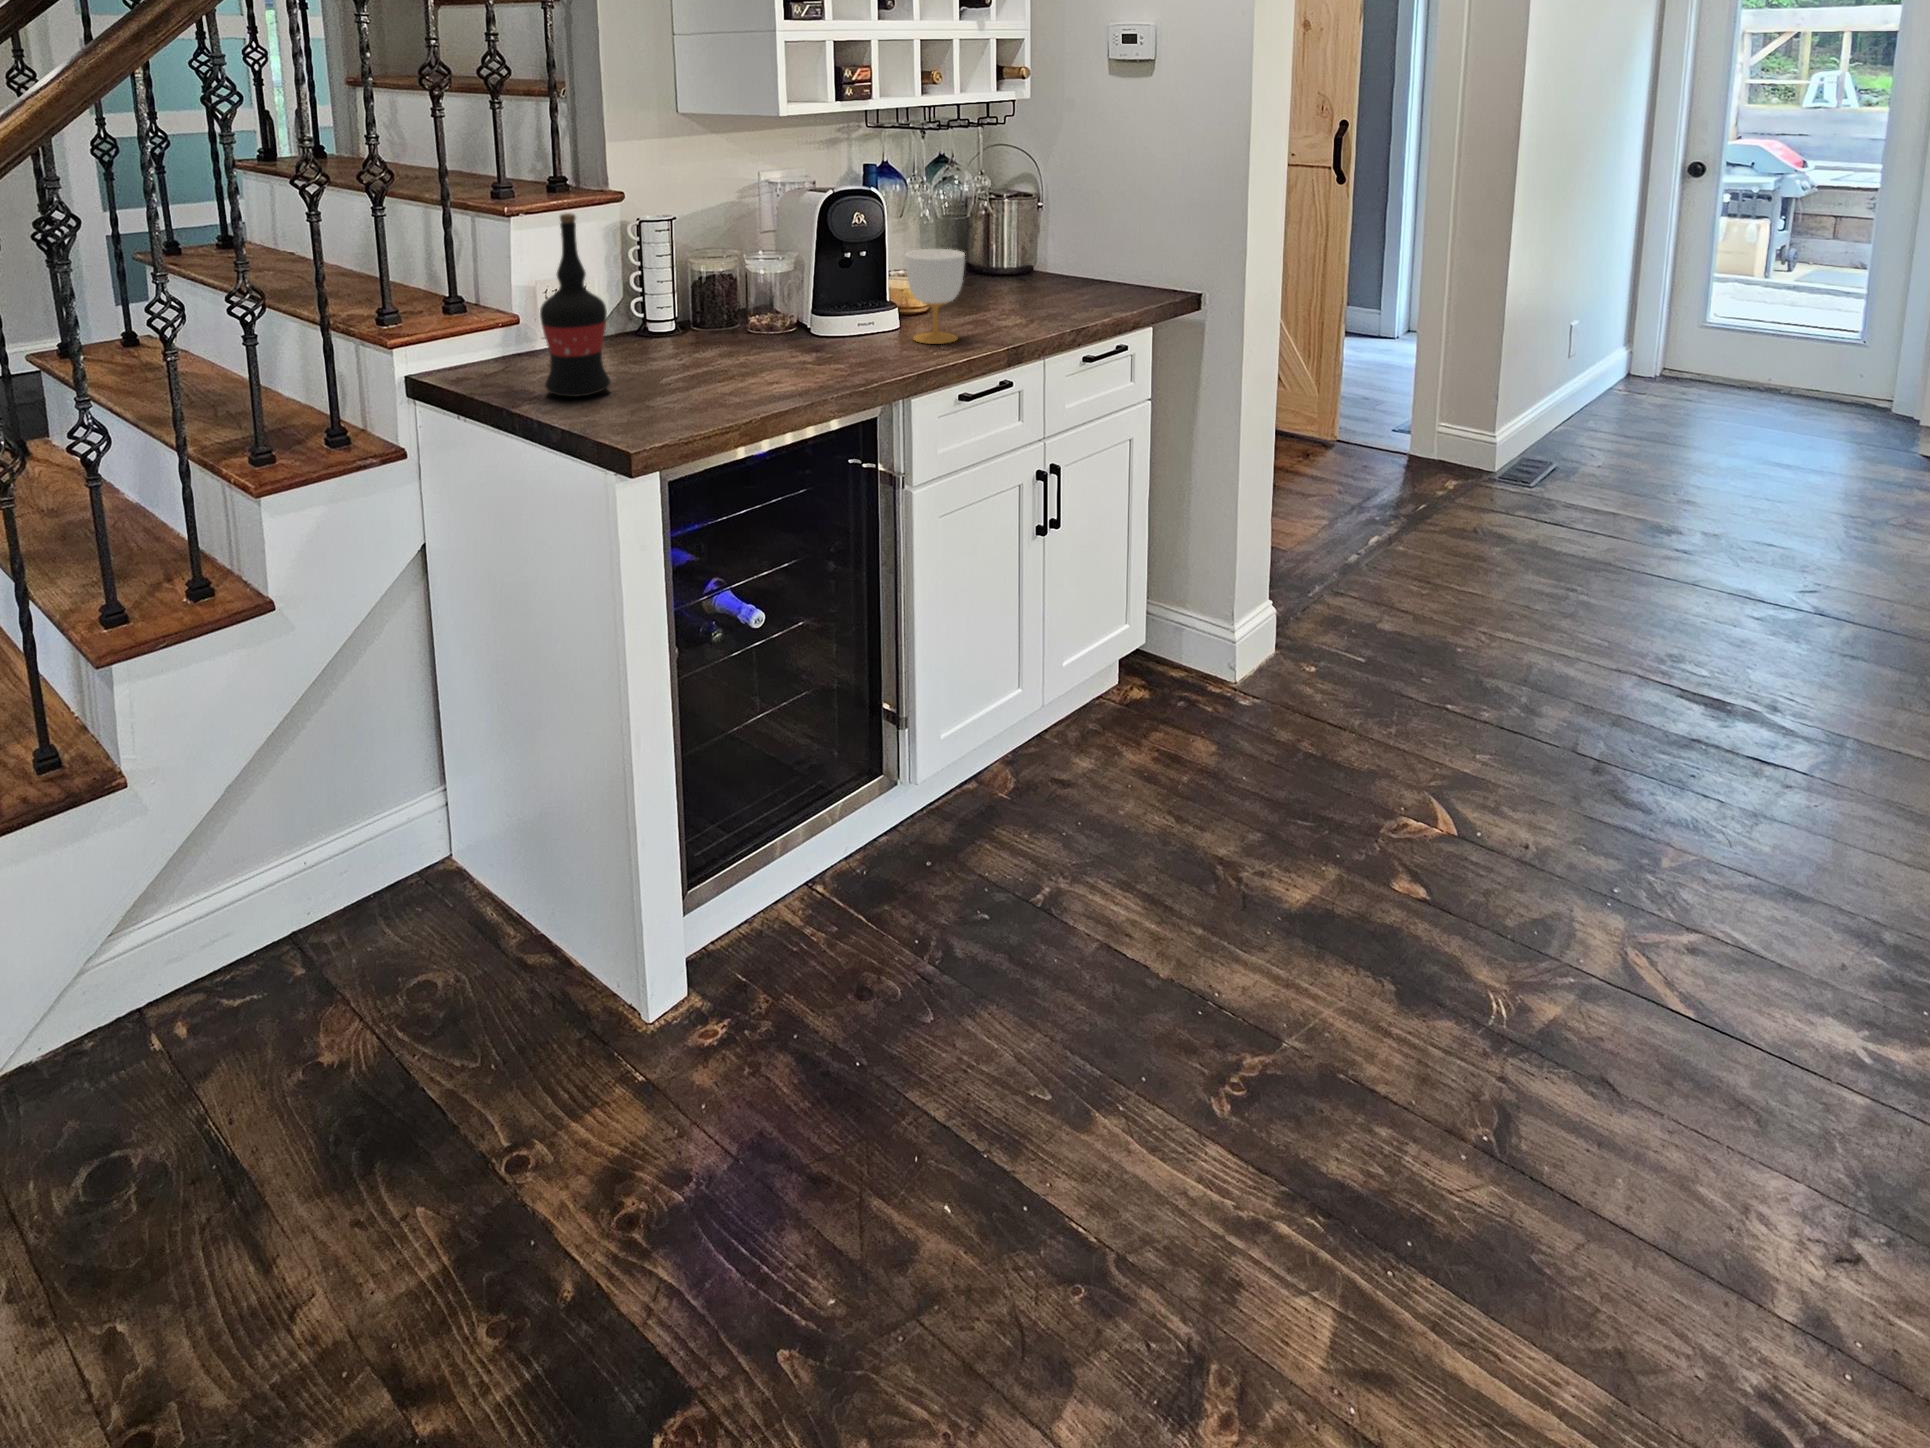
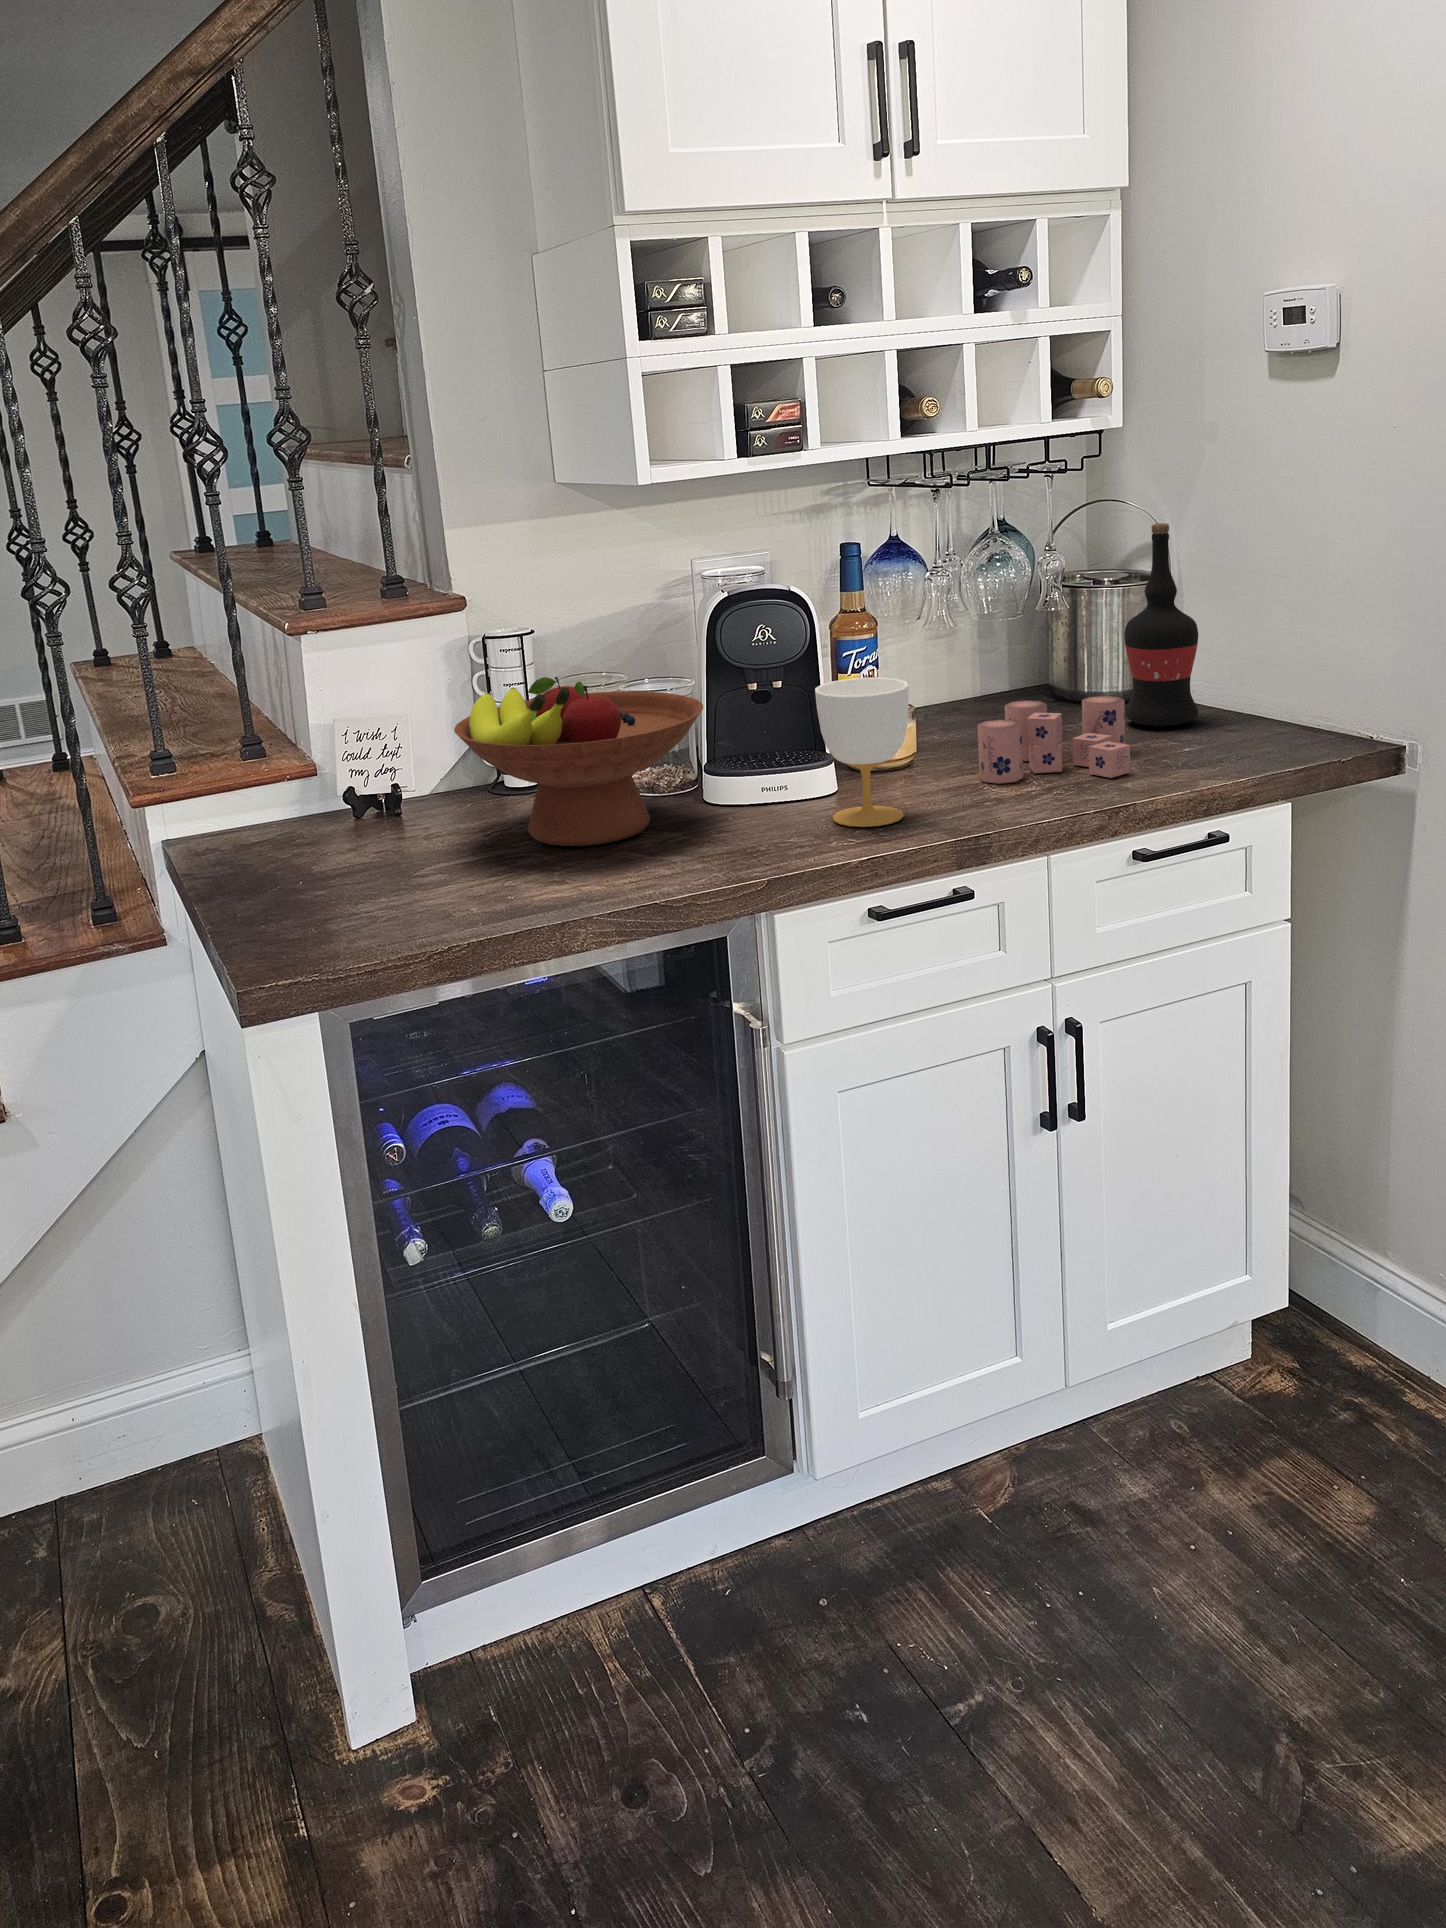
wine bottle: present [540,213,610,397] -> present [1124,523,1198,726]
fruit bowl: none [665,246,839,362] -> present [454,677,703,846]
candle: none [979,266,1066,319] -> present [978,696,1130,784]

